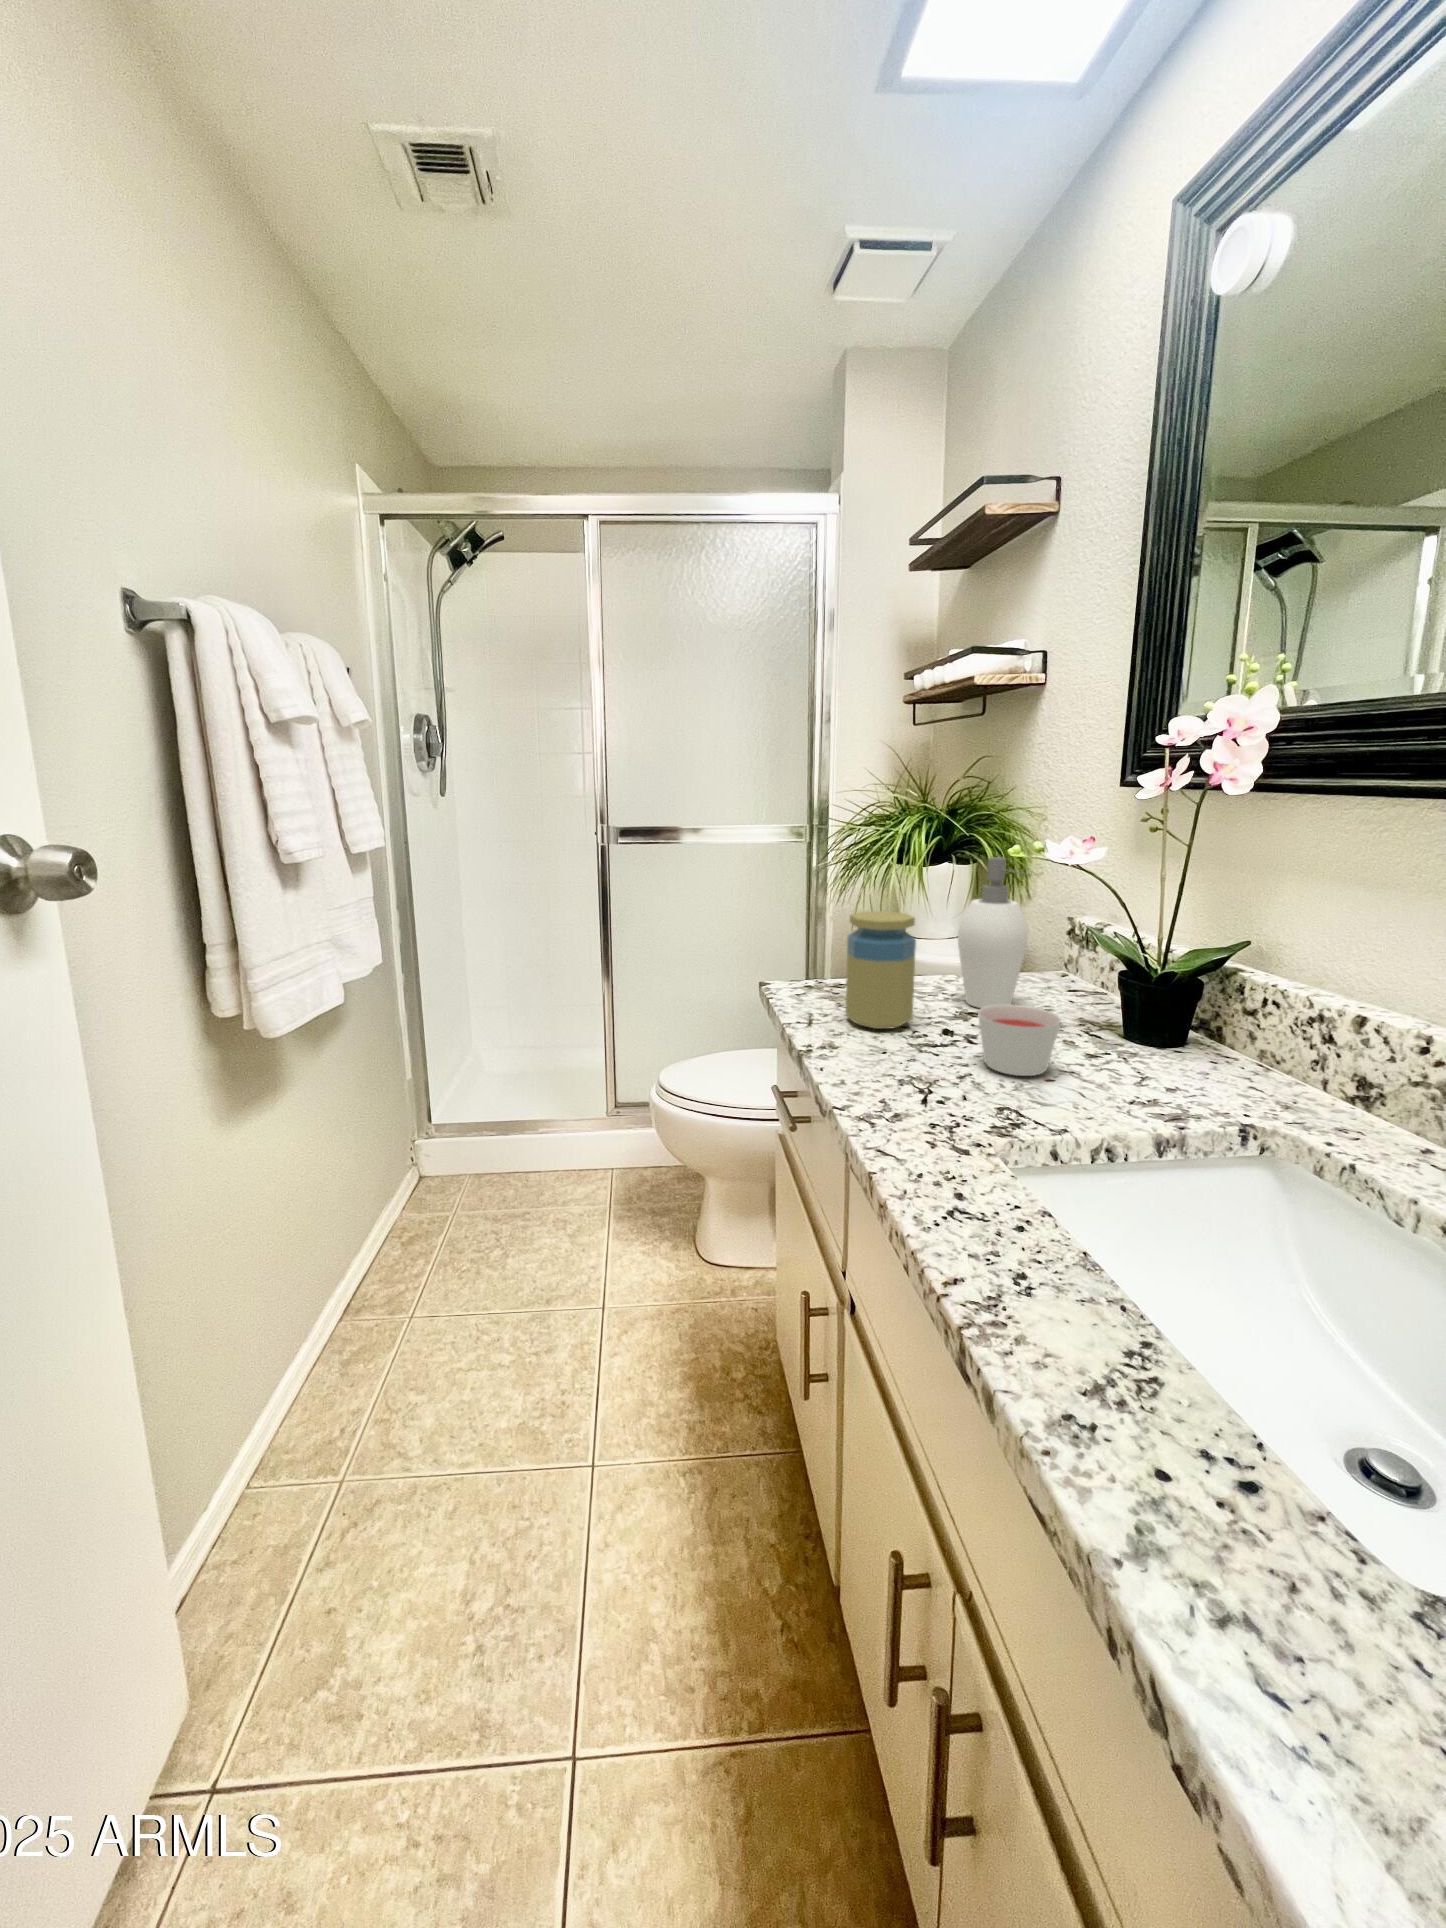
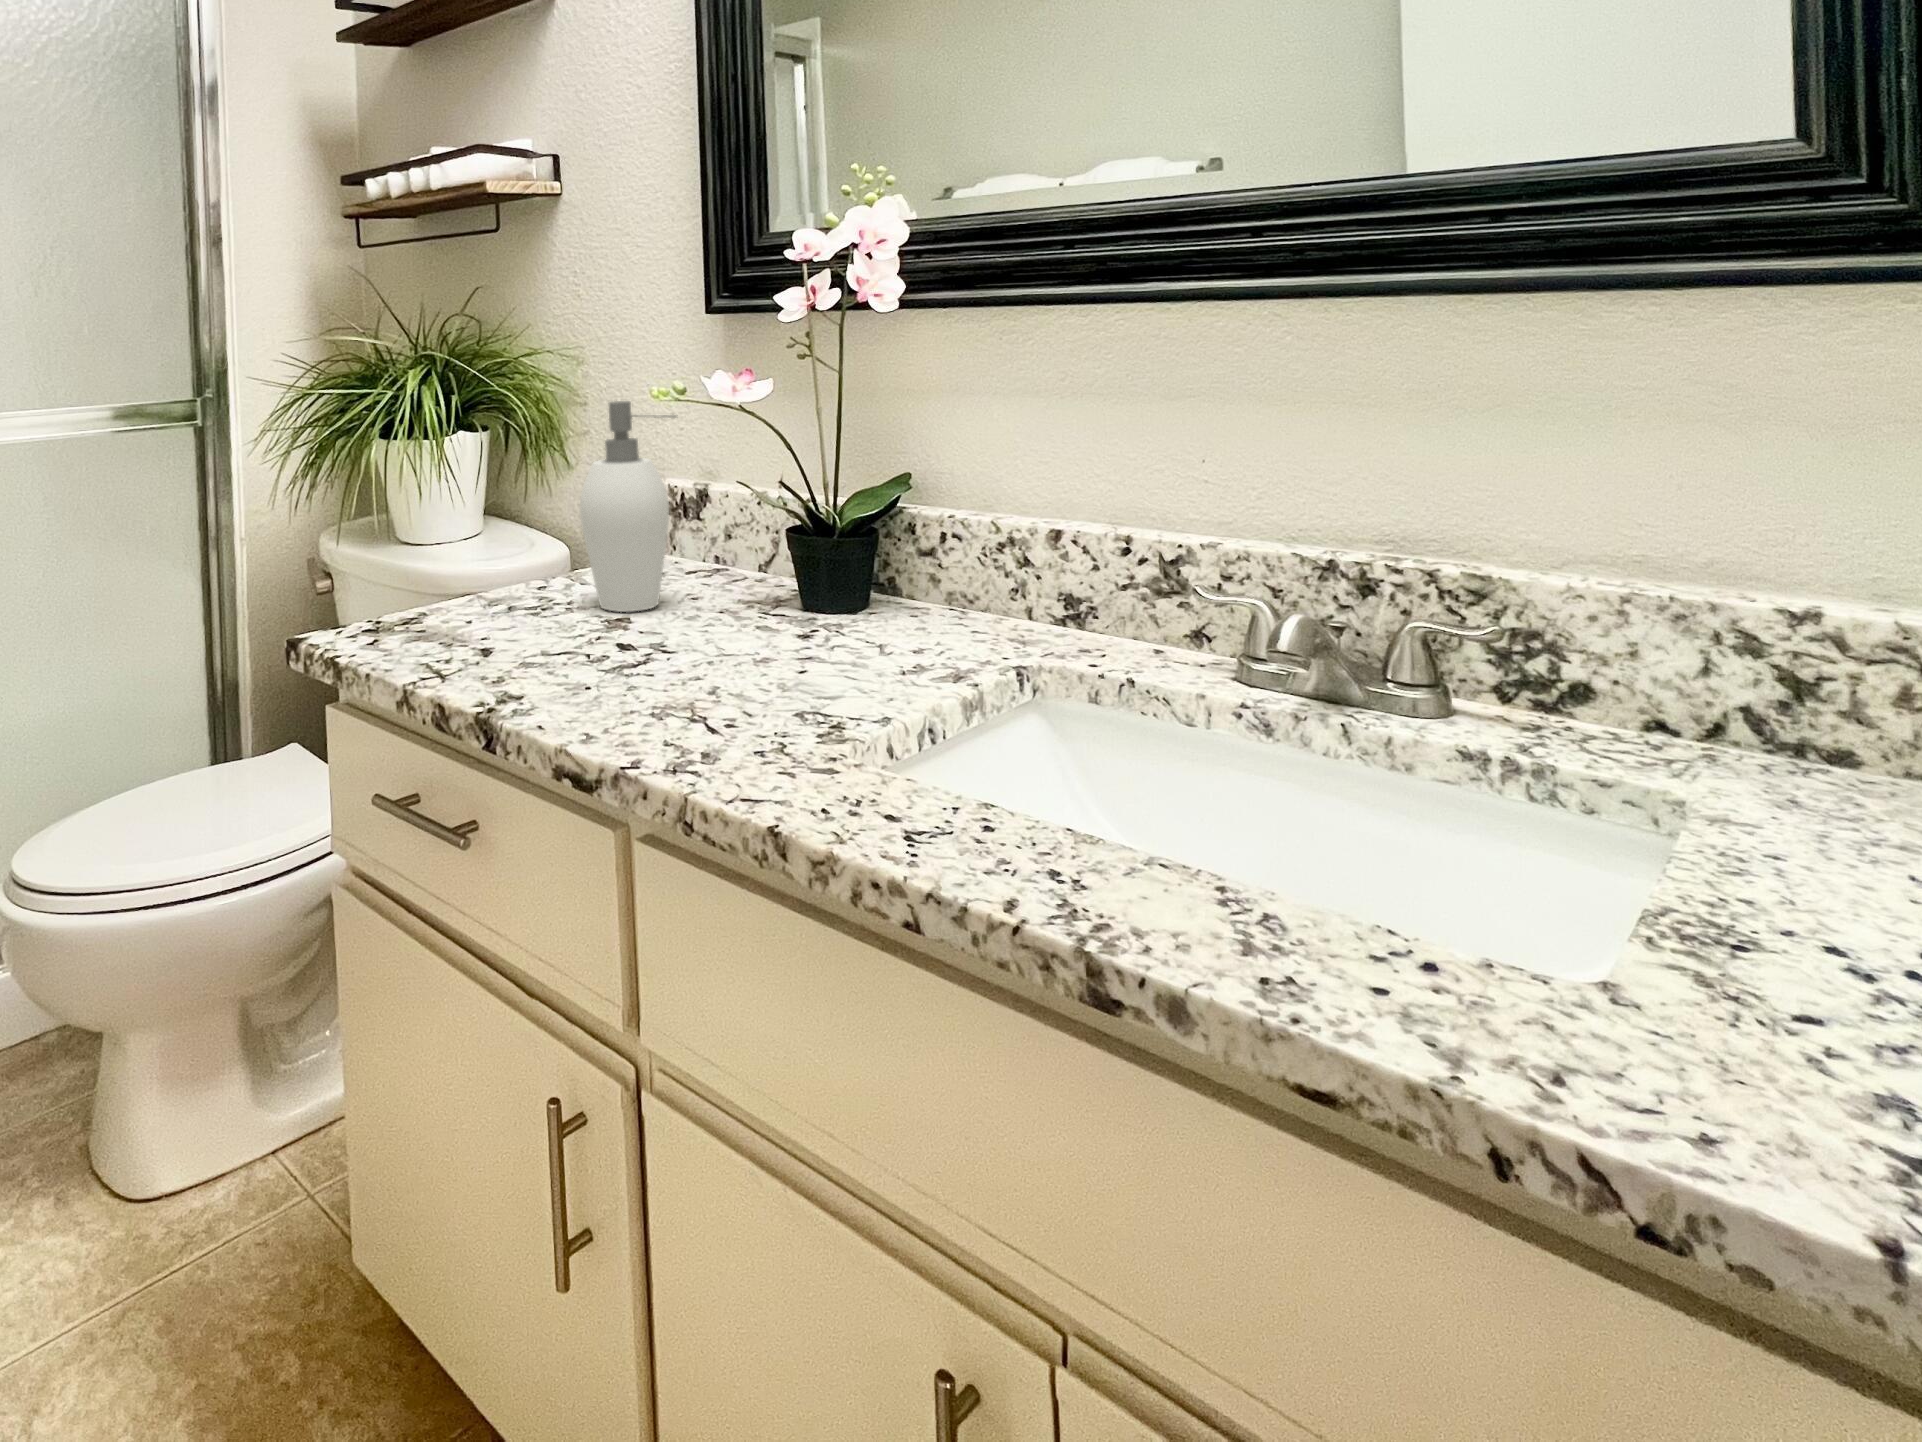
jar: present [846,911,916,1029] -> none [472,485,573,663]
candle: present [978,1004,1061,1076] -> none [693,583,797,676]

